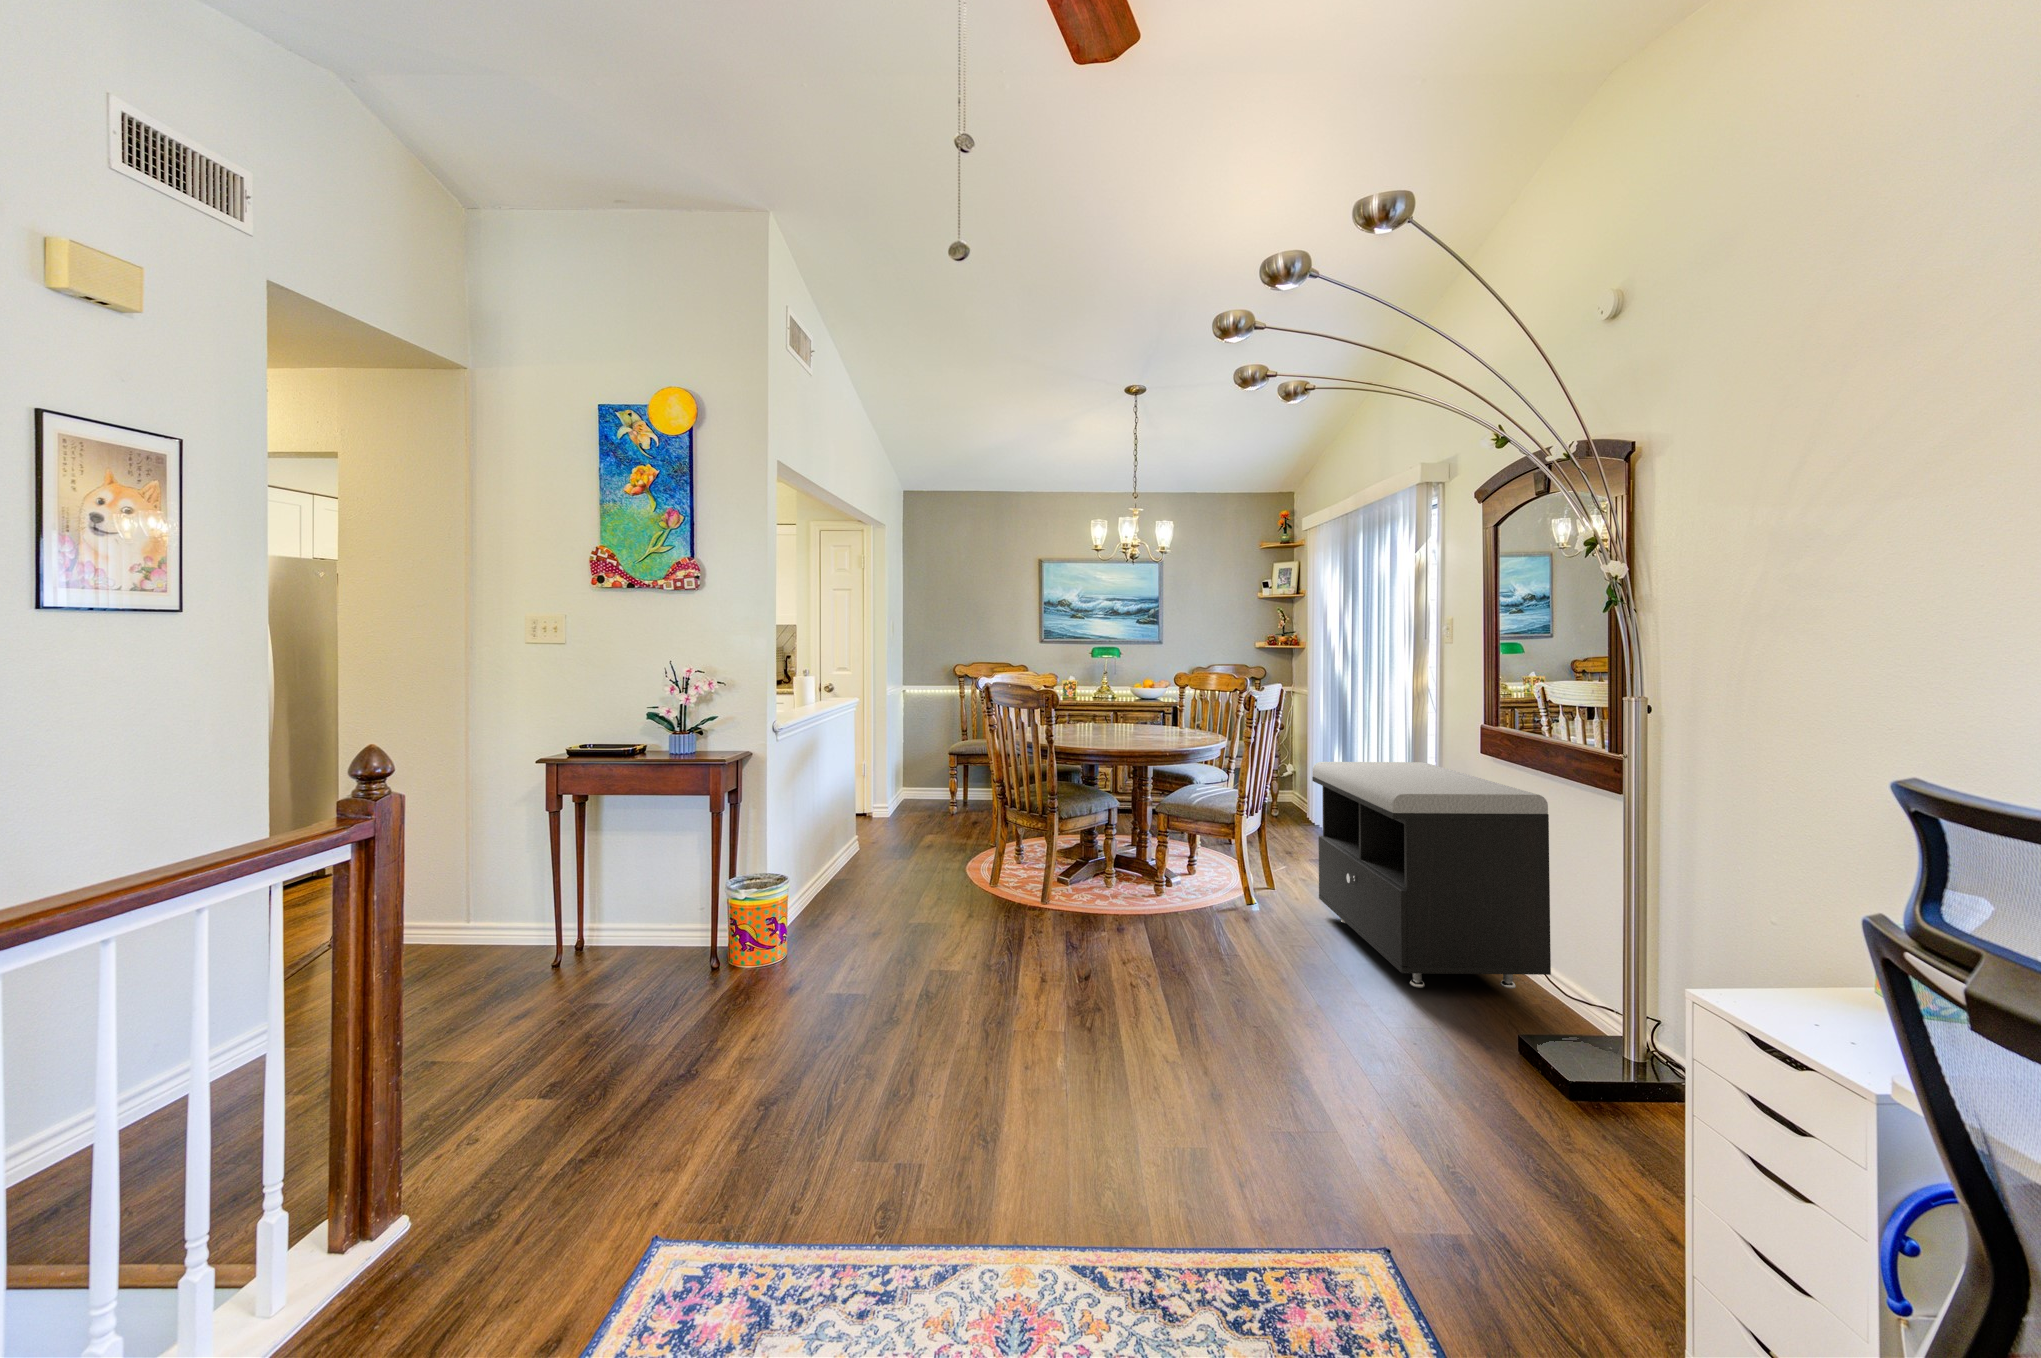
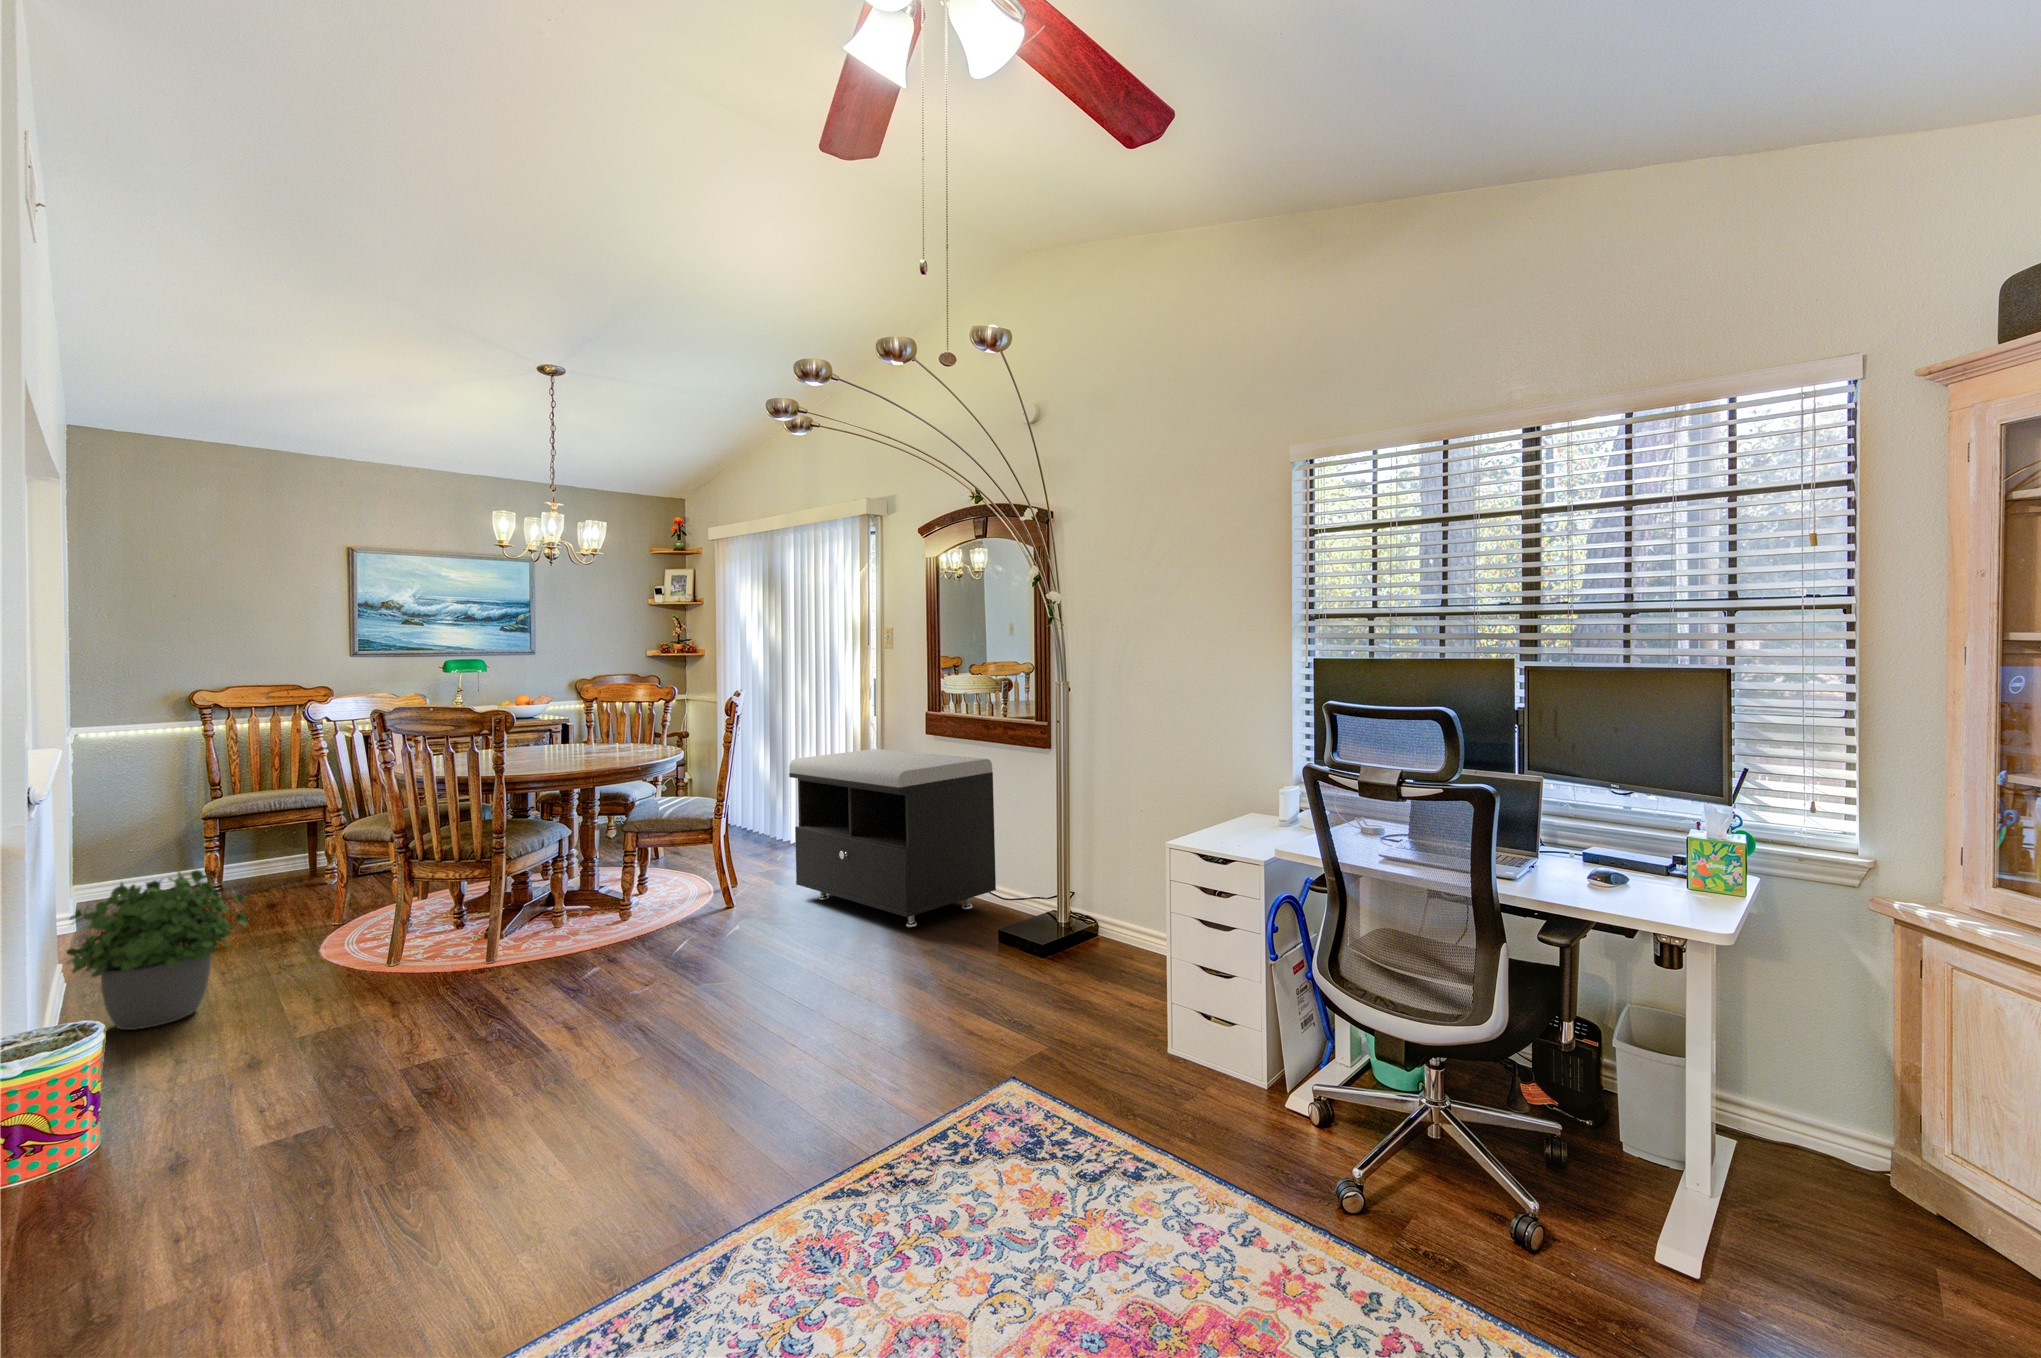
potted plant: none [834,784,919,886] -> present [66,870,249,1030]

